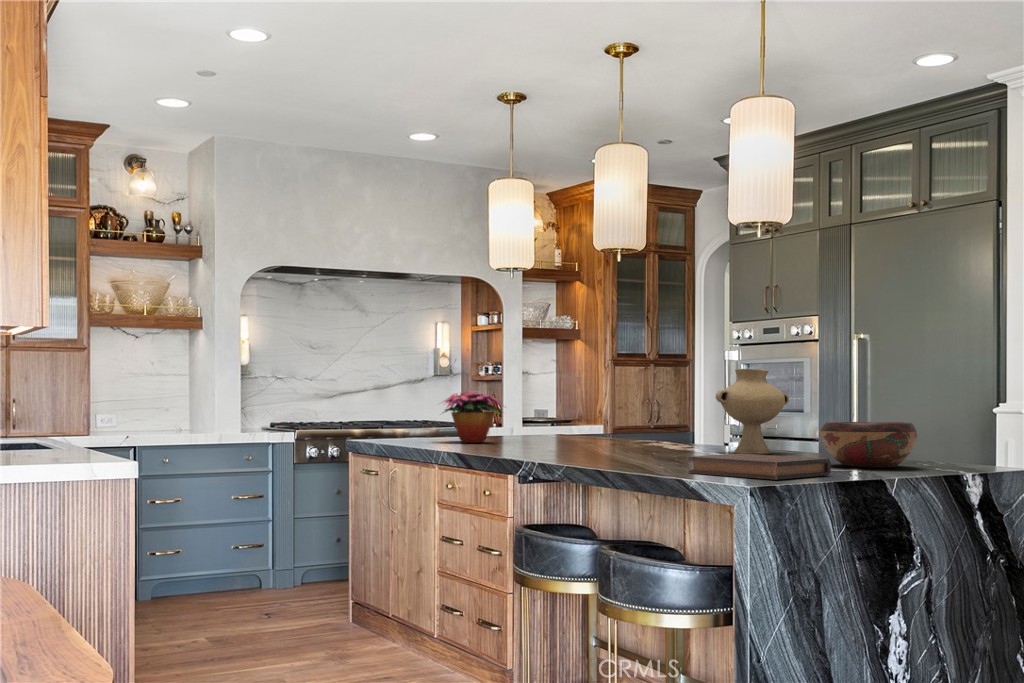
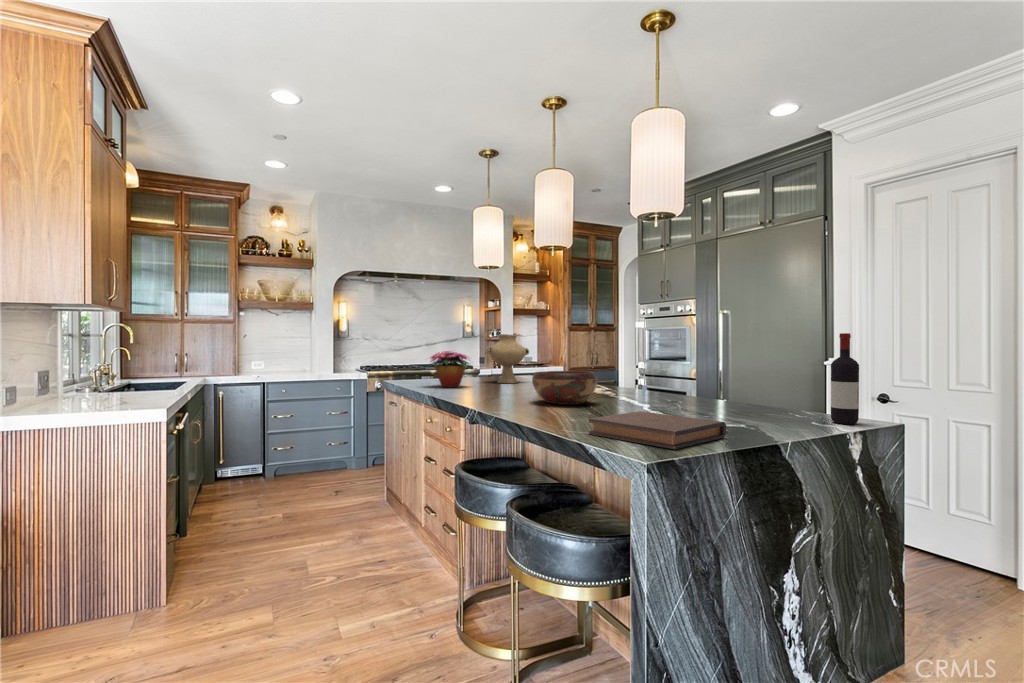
wine bottle: none [954,368,983,470] -> present [831,333,859,424]
vase: present [716,369,789,454] -> present [486,334,529,383]
decorative bowl: present [820,422,917,468] -> present [532,371,597,405]

